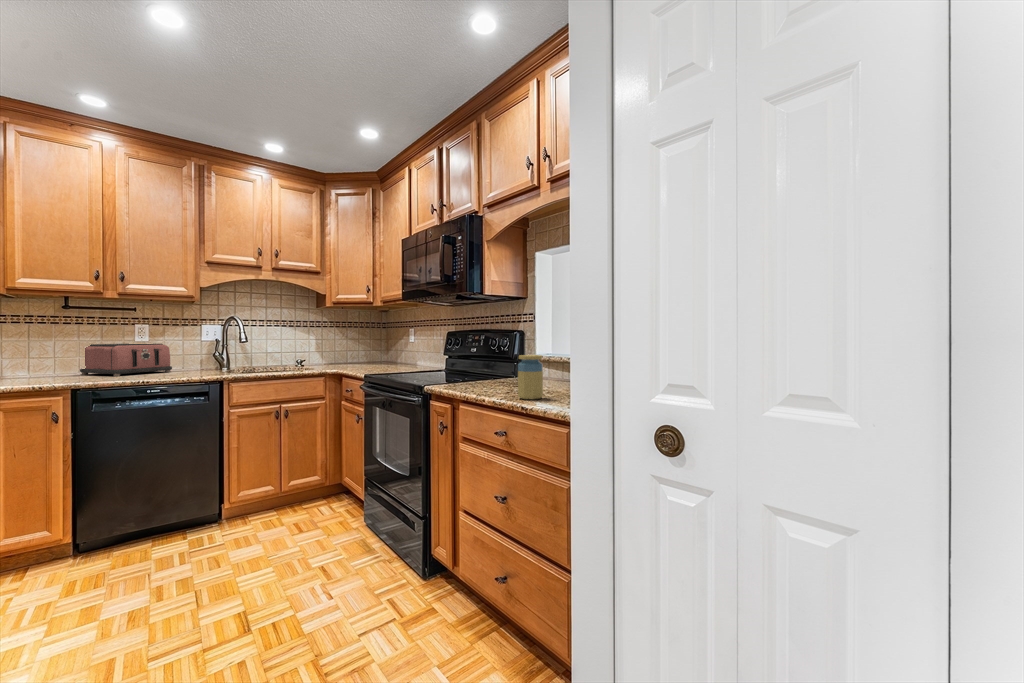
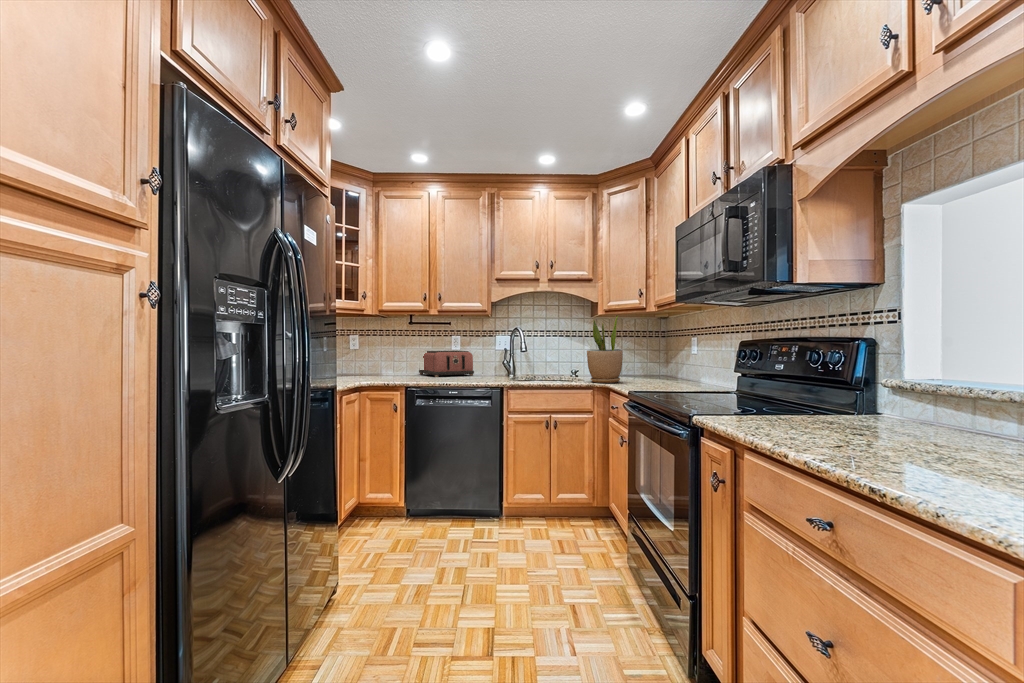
potted plant: none [317,308,353,371] -> present [587,316,623,383]
jar: present [518,355,543,399] -> none [865,380,928,467]

